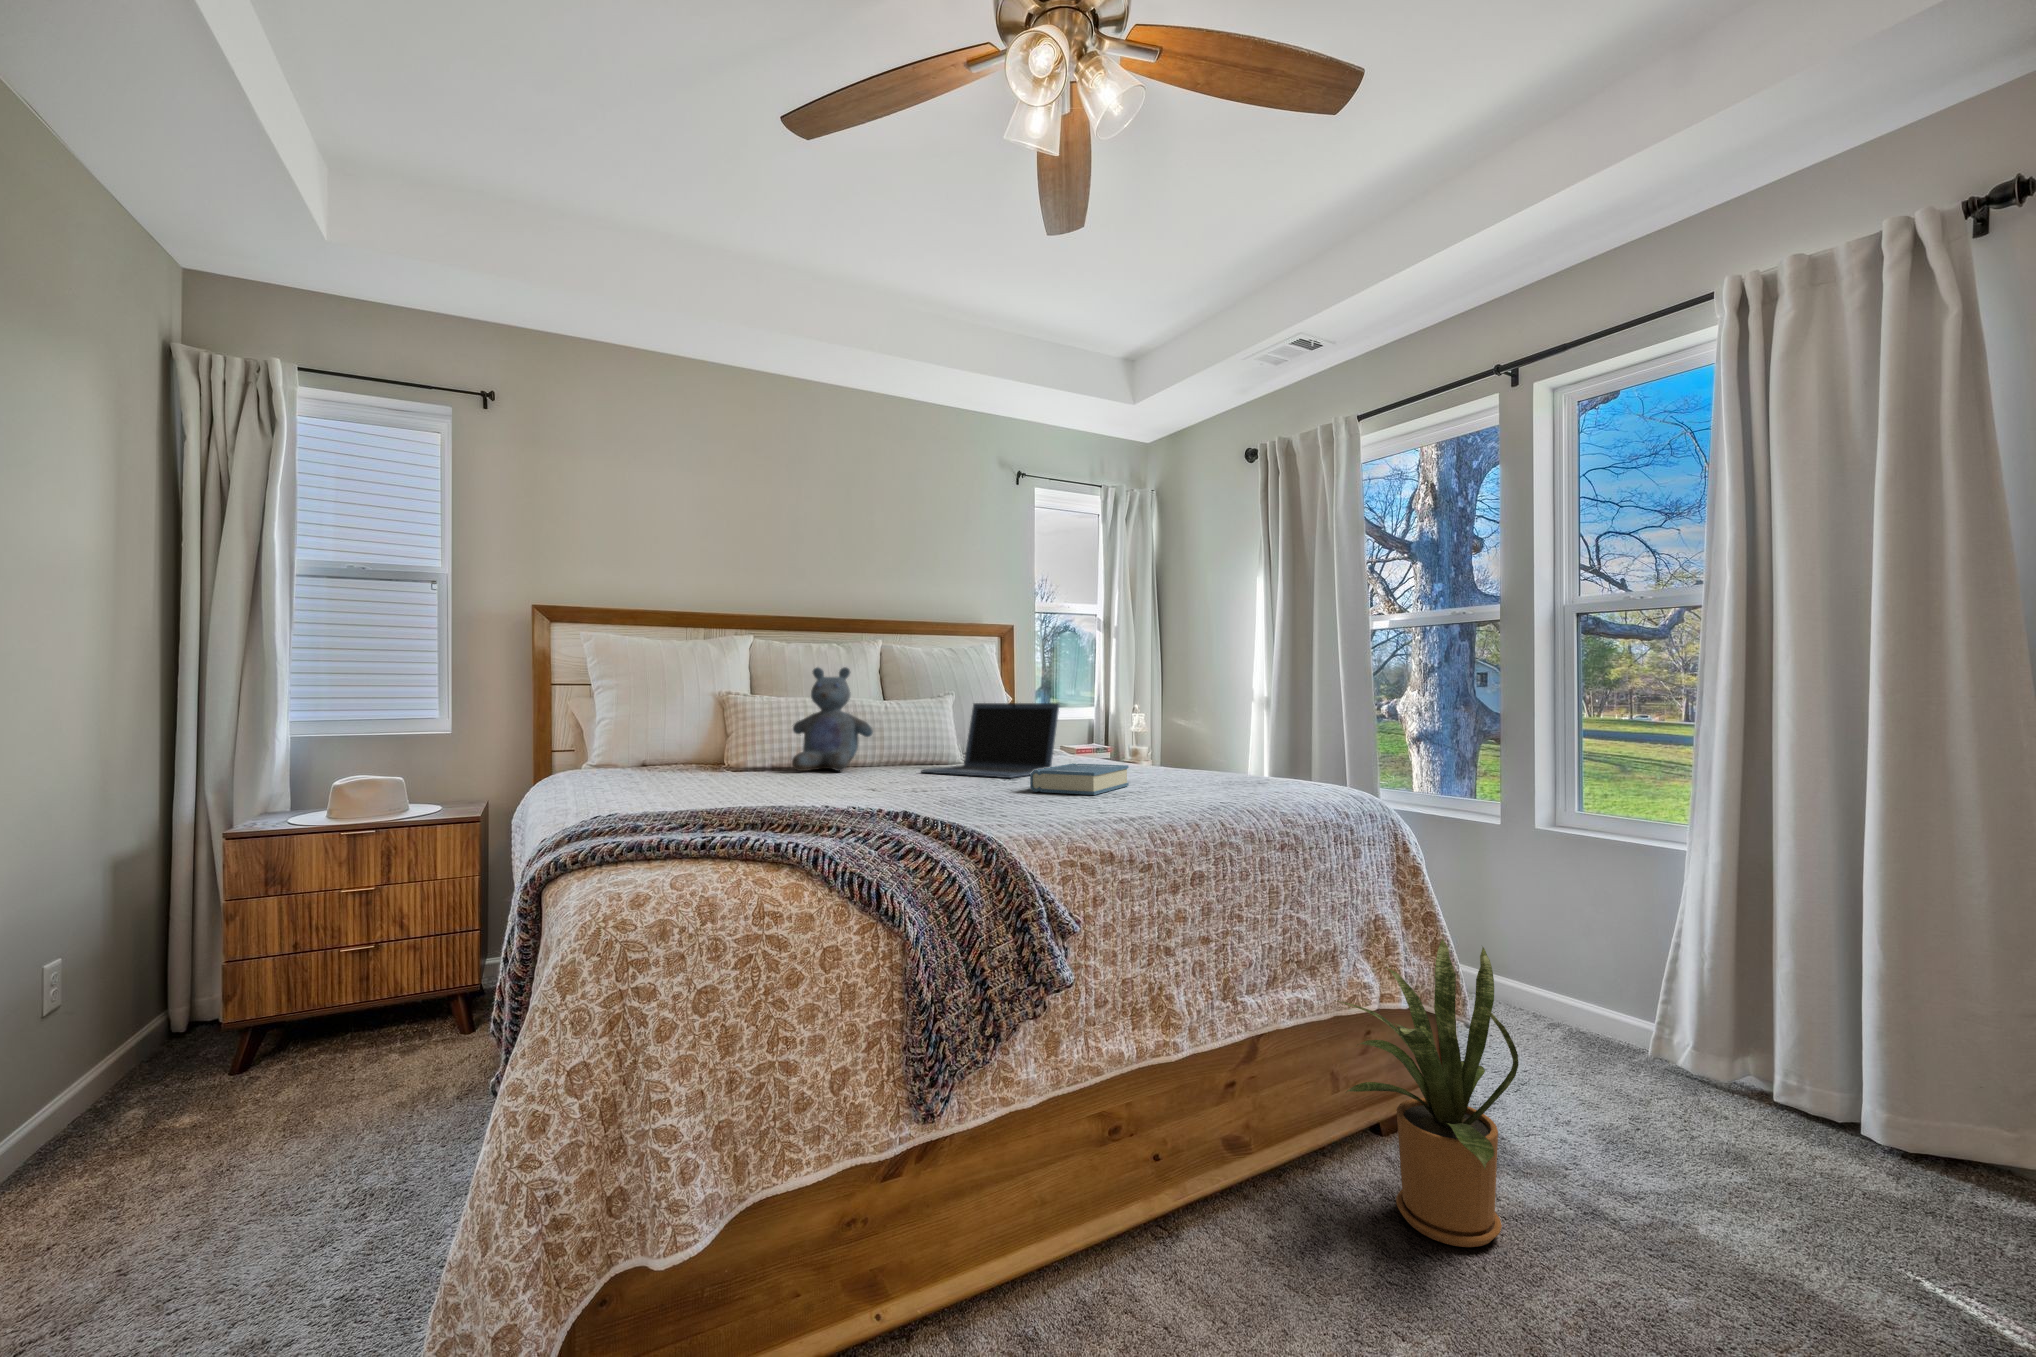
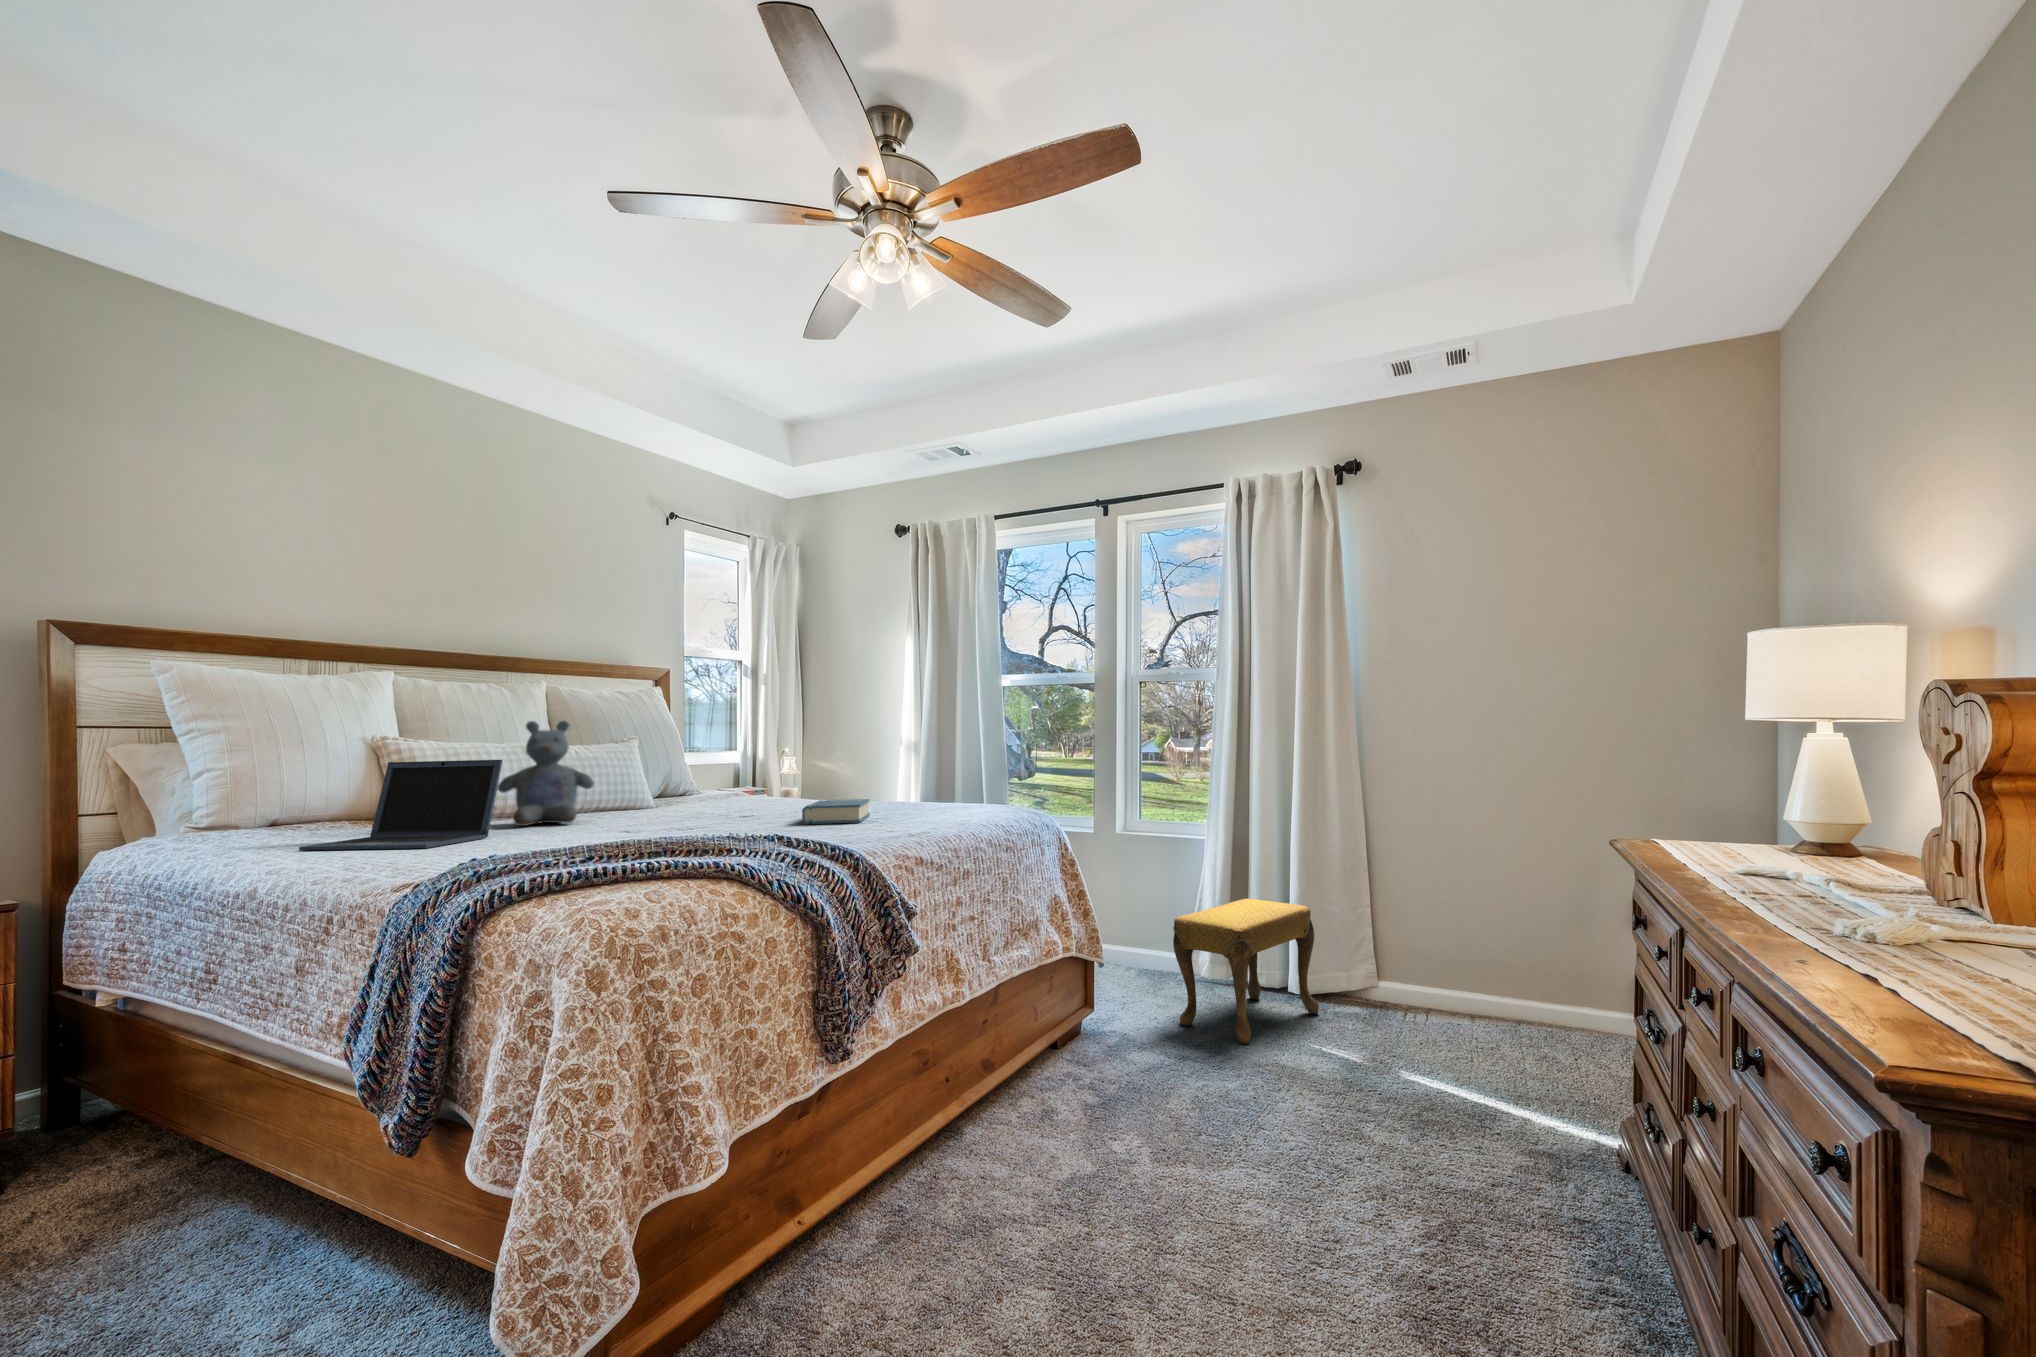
laptop: present [921,703,1059,778] -> present [299,760,503,850]
house plant: present [1337,939,1519,1247] -> none [1040,900,1156,1093]
footstool: none [1595,966,1913,1219] -> present [1173,899,1319,1044]

